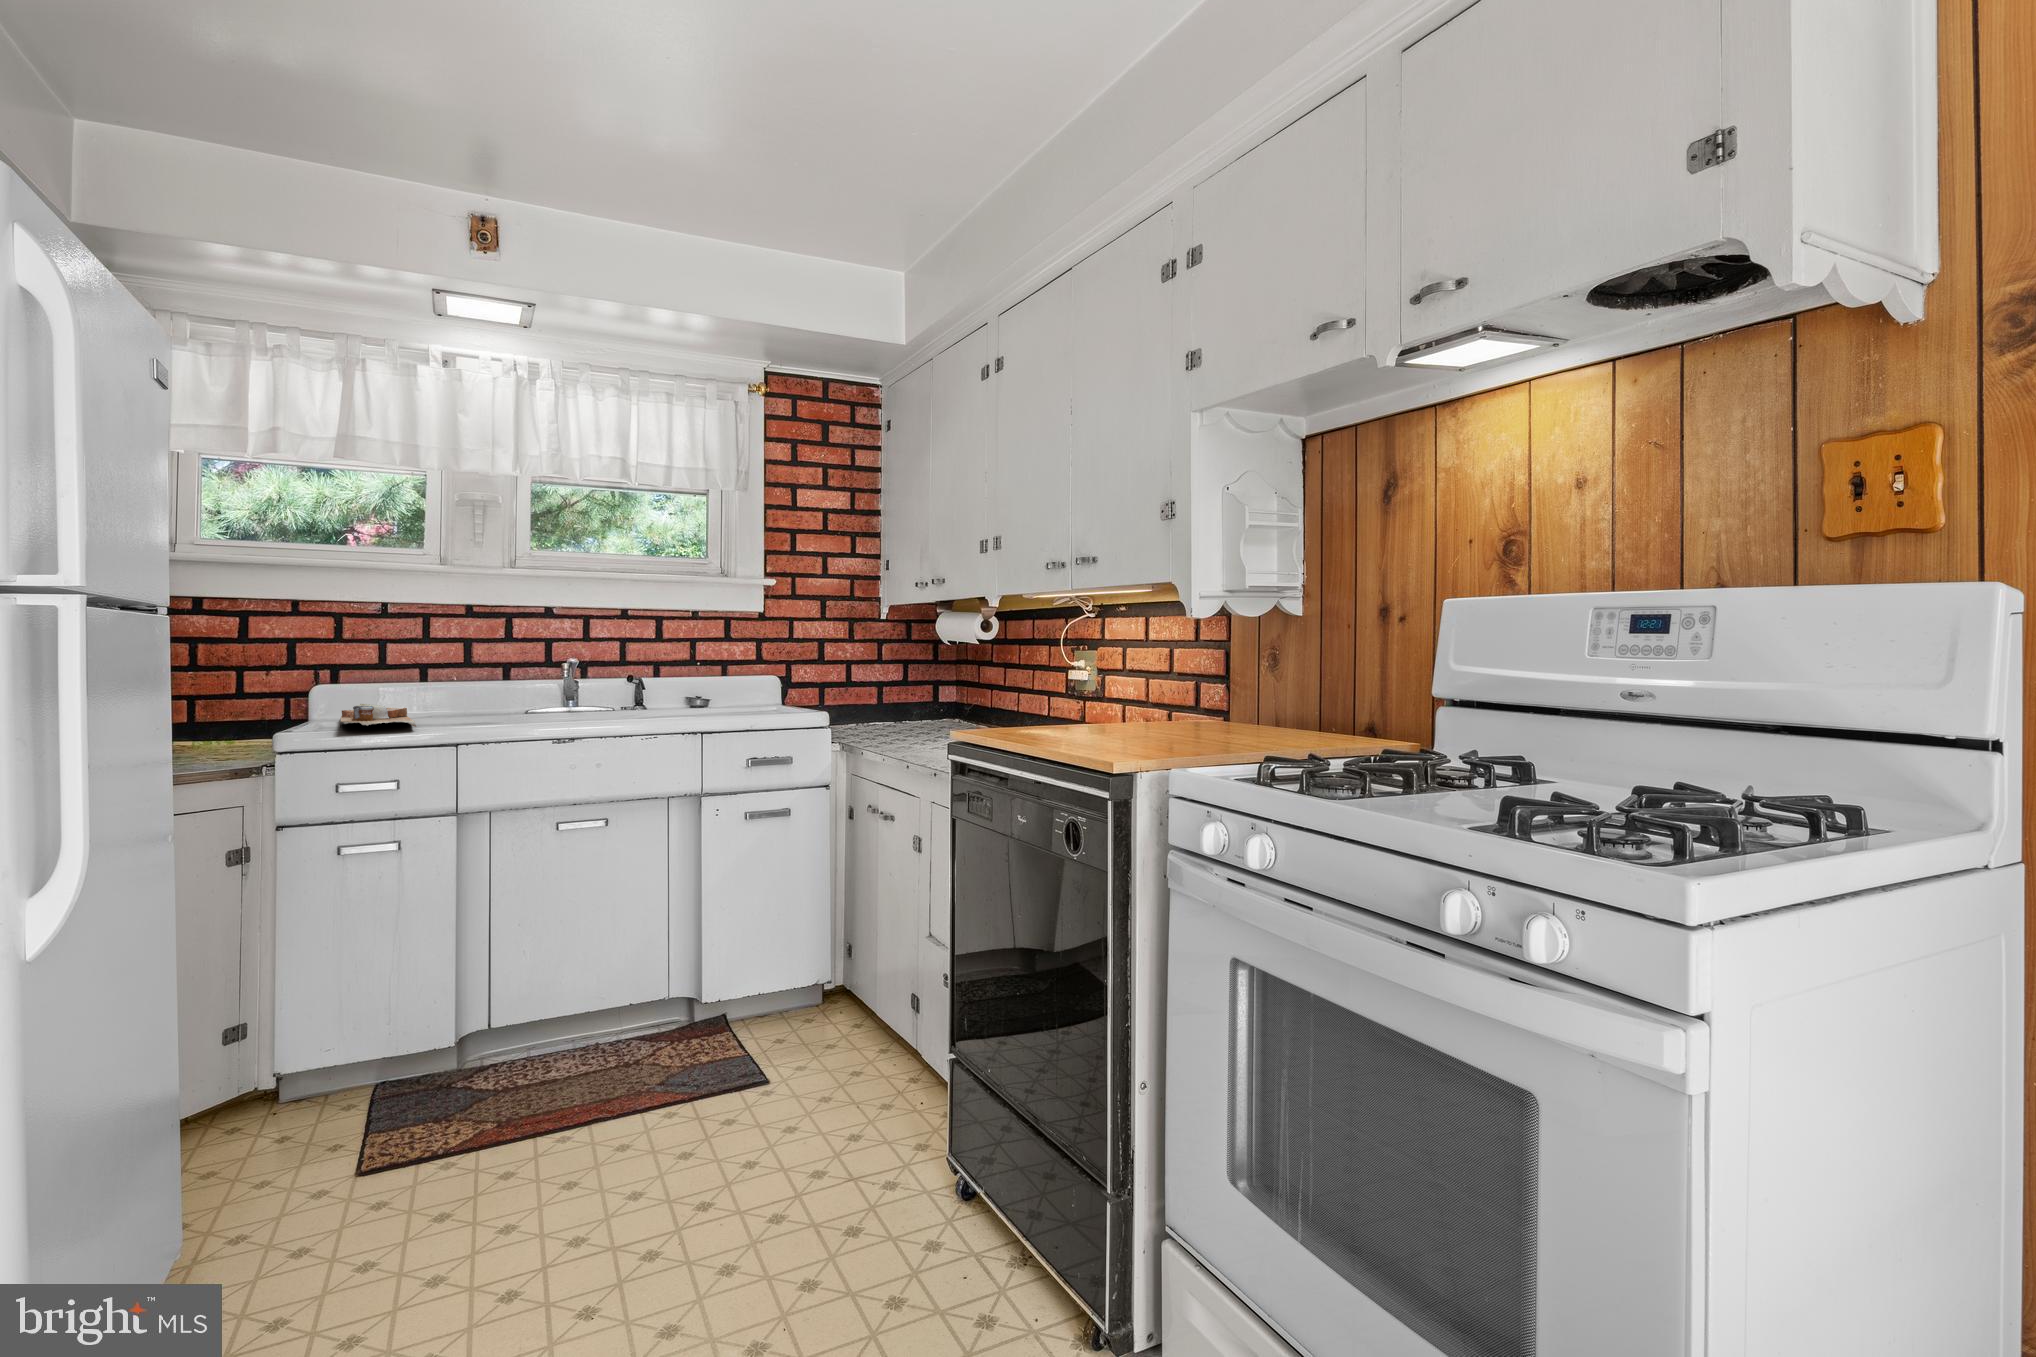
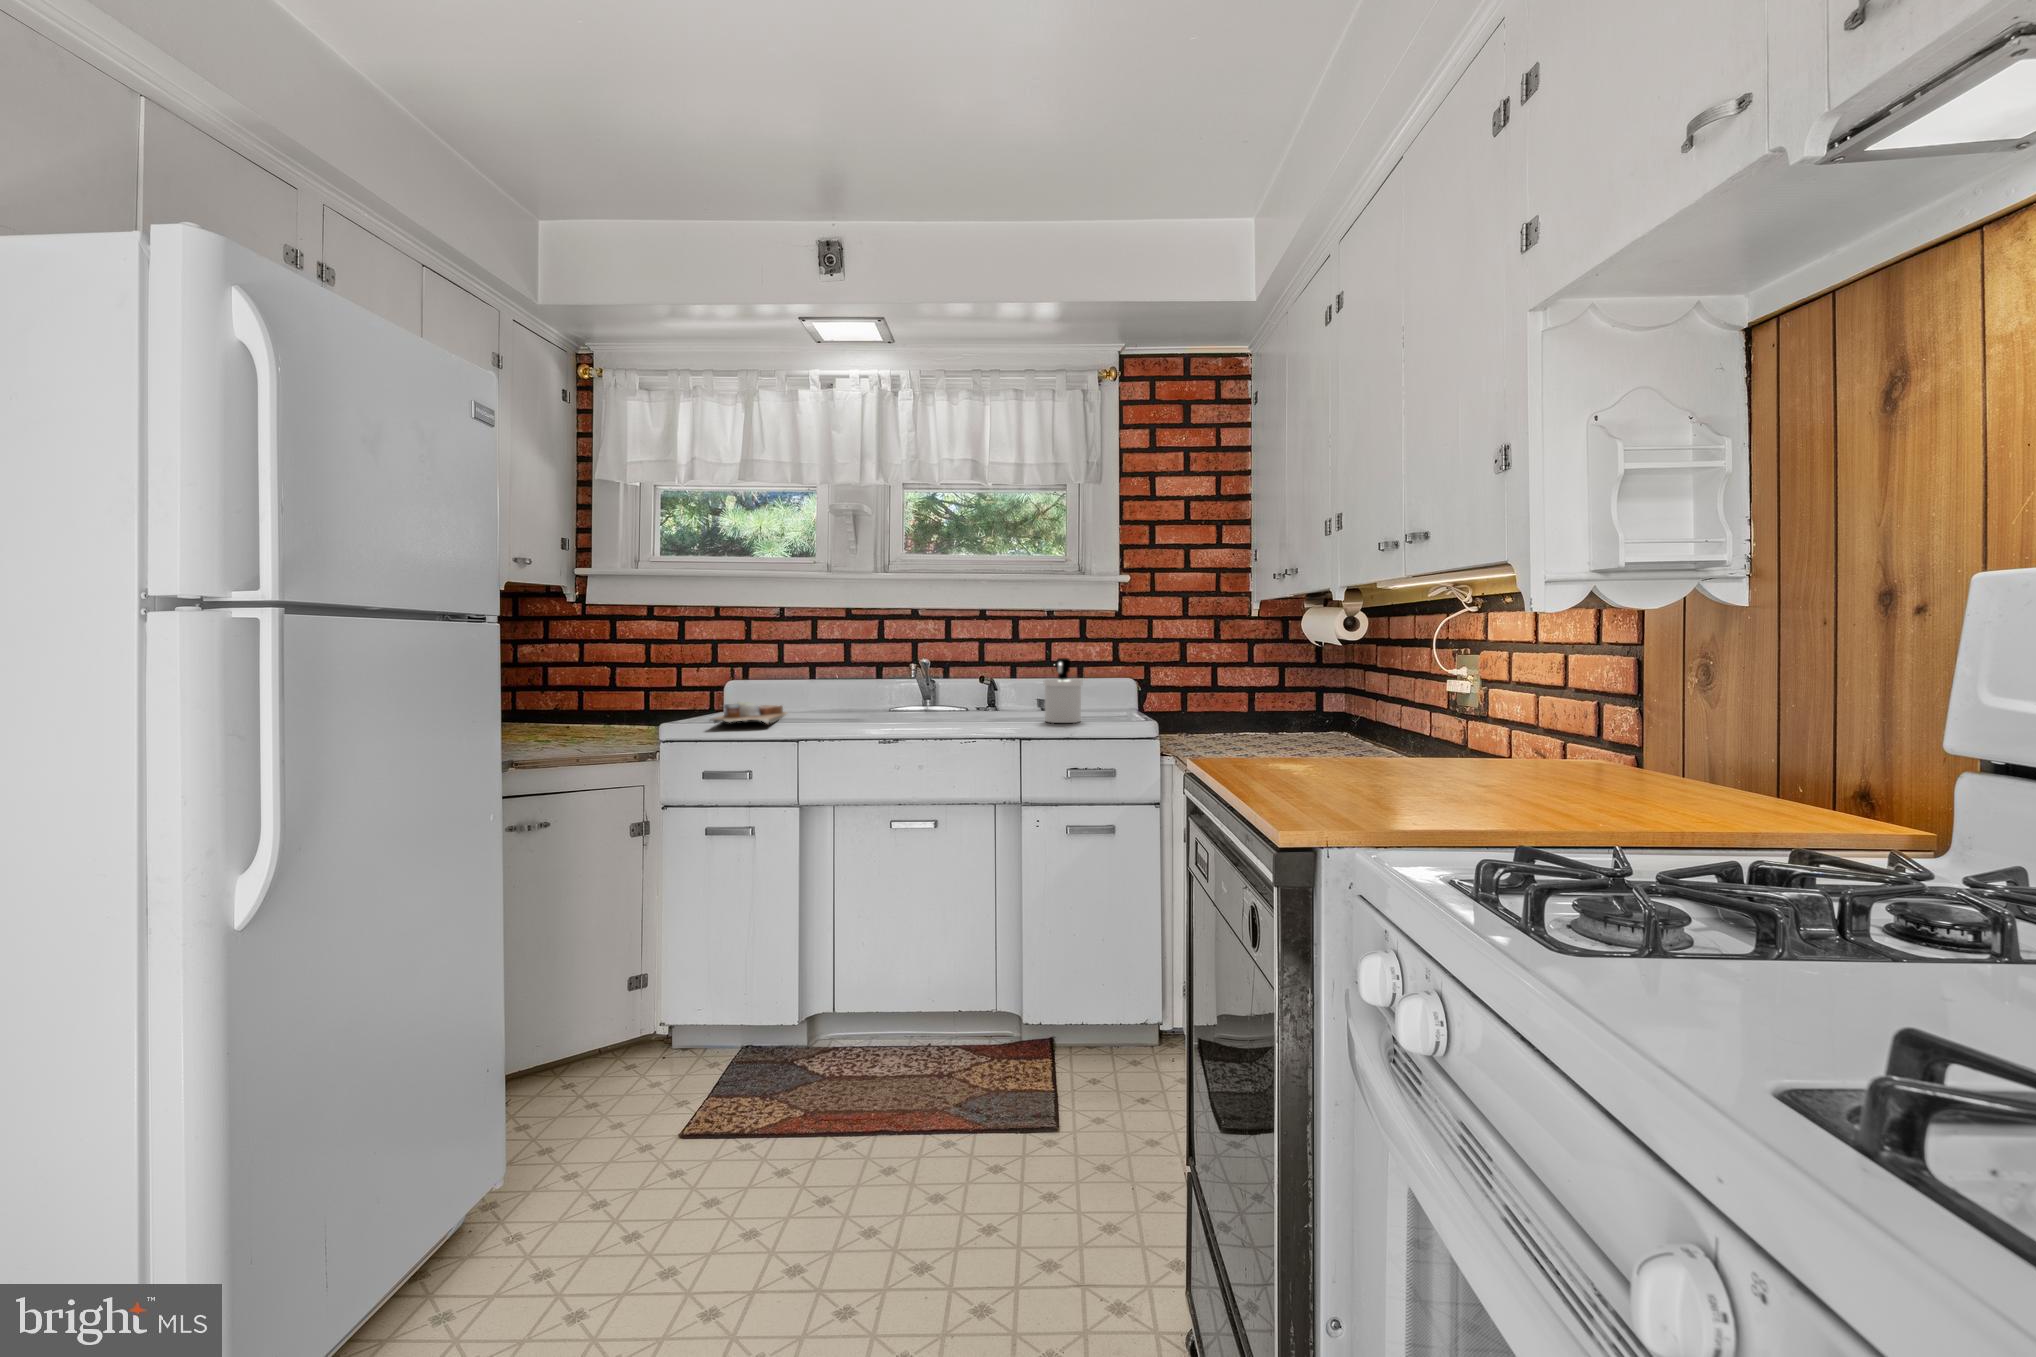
soap dispenser: none [715,656,753,717] -> present [1043,658,1082,723]

